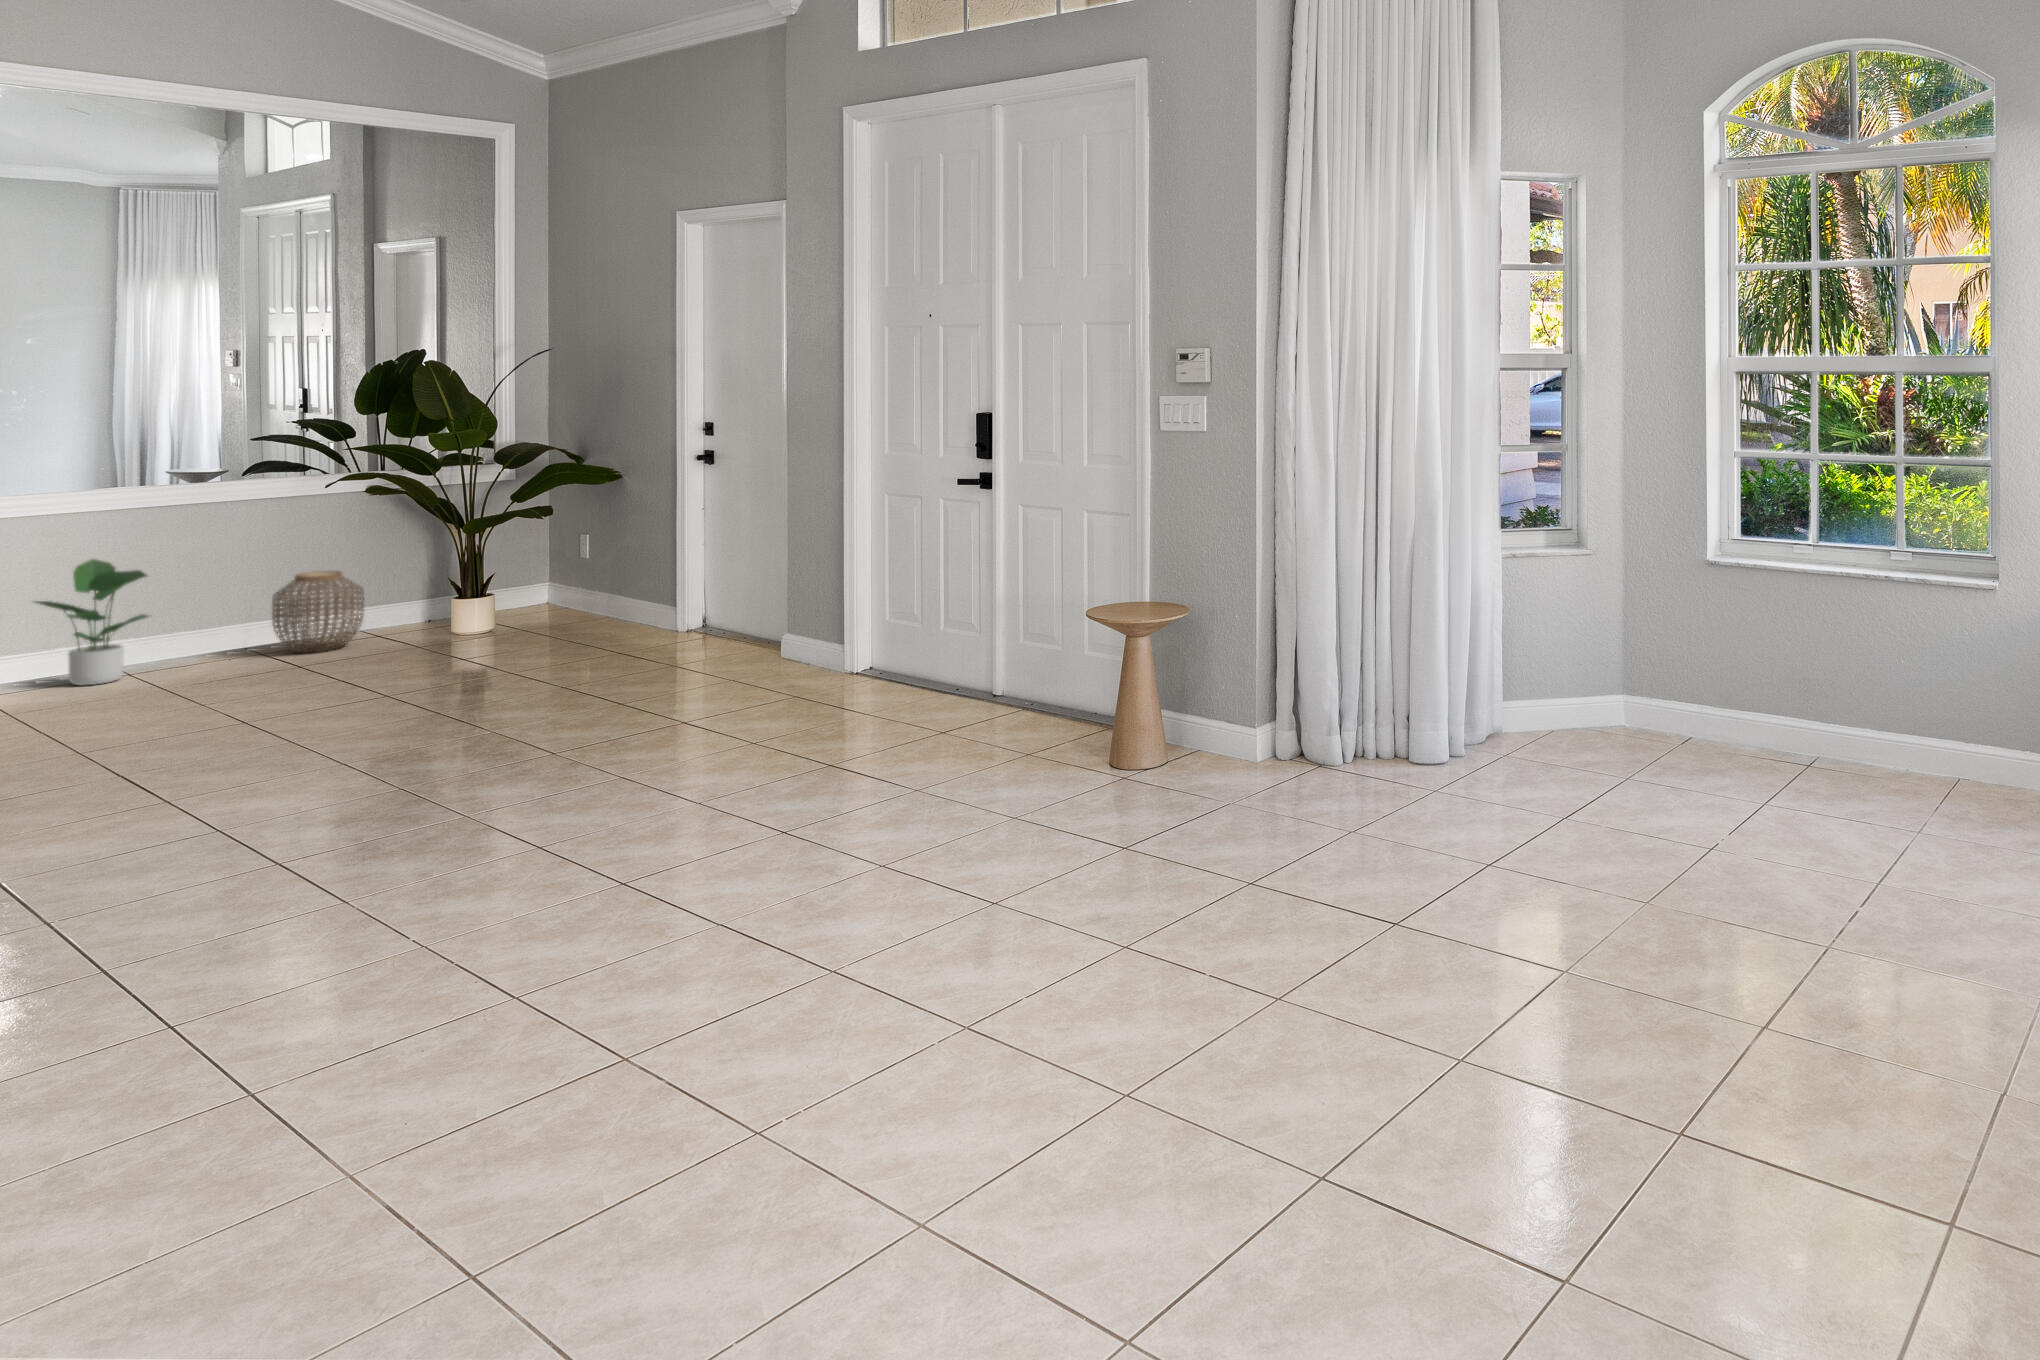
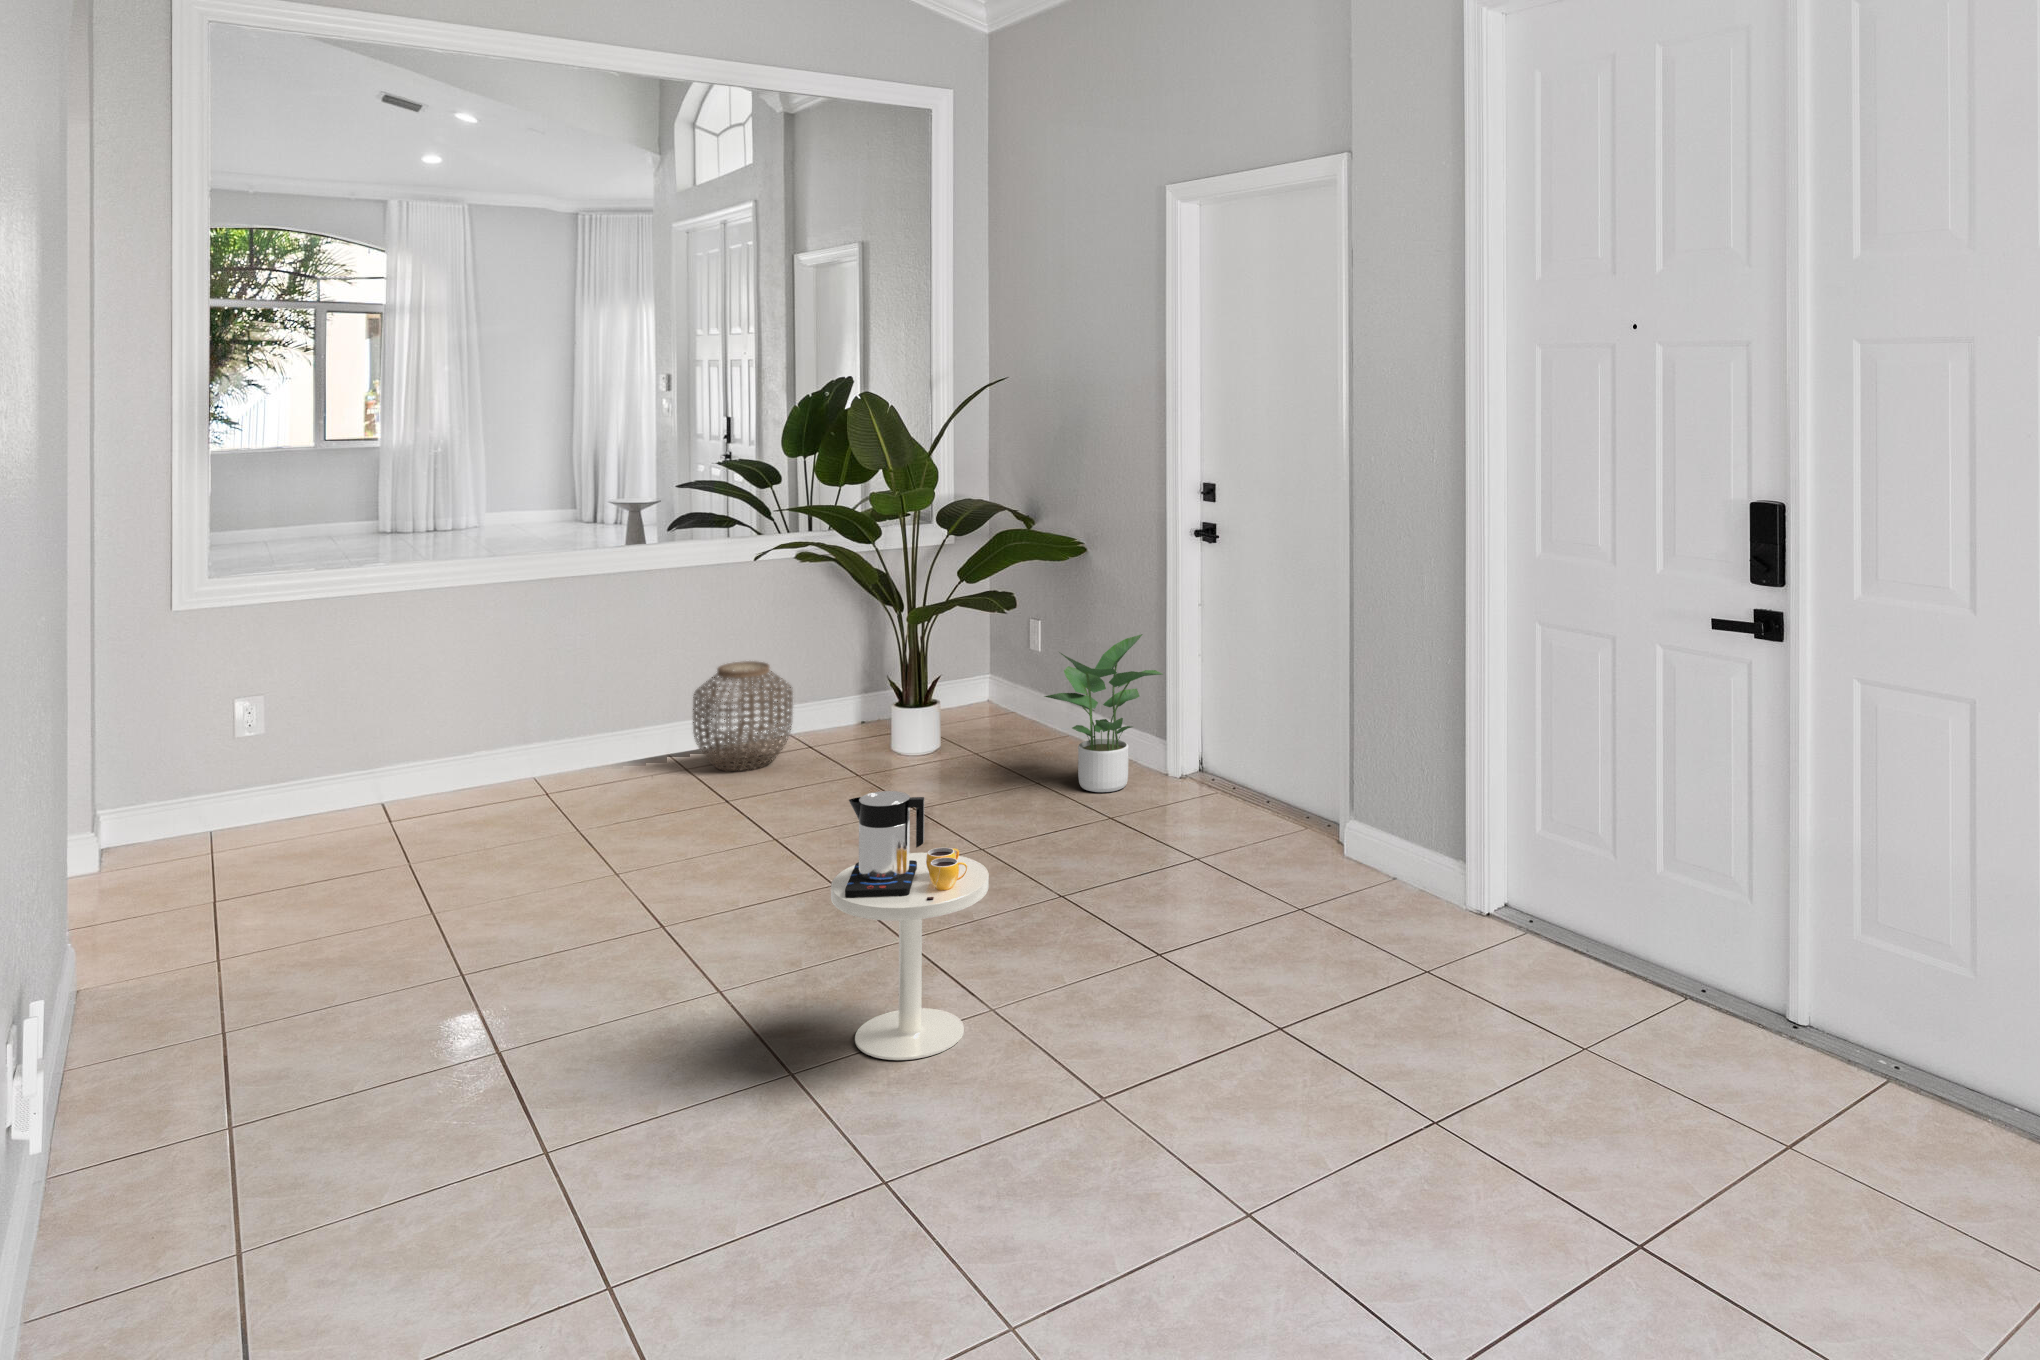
potted plant: present [36,559,148,685] -> present [1044,634,1162,792]
side table: none [378,600,492,755] -> present [831,791,989,1060]

